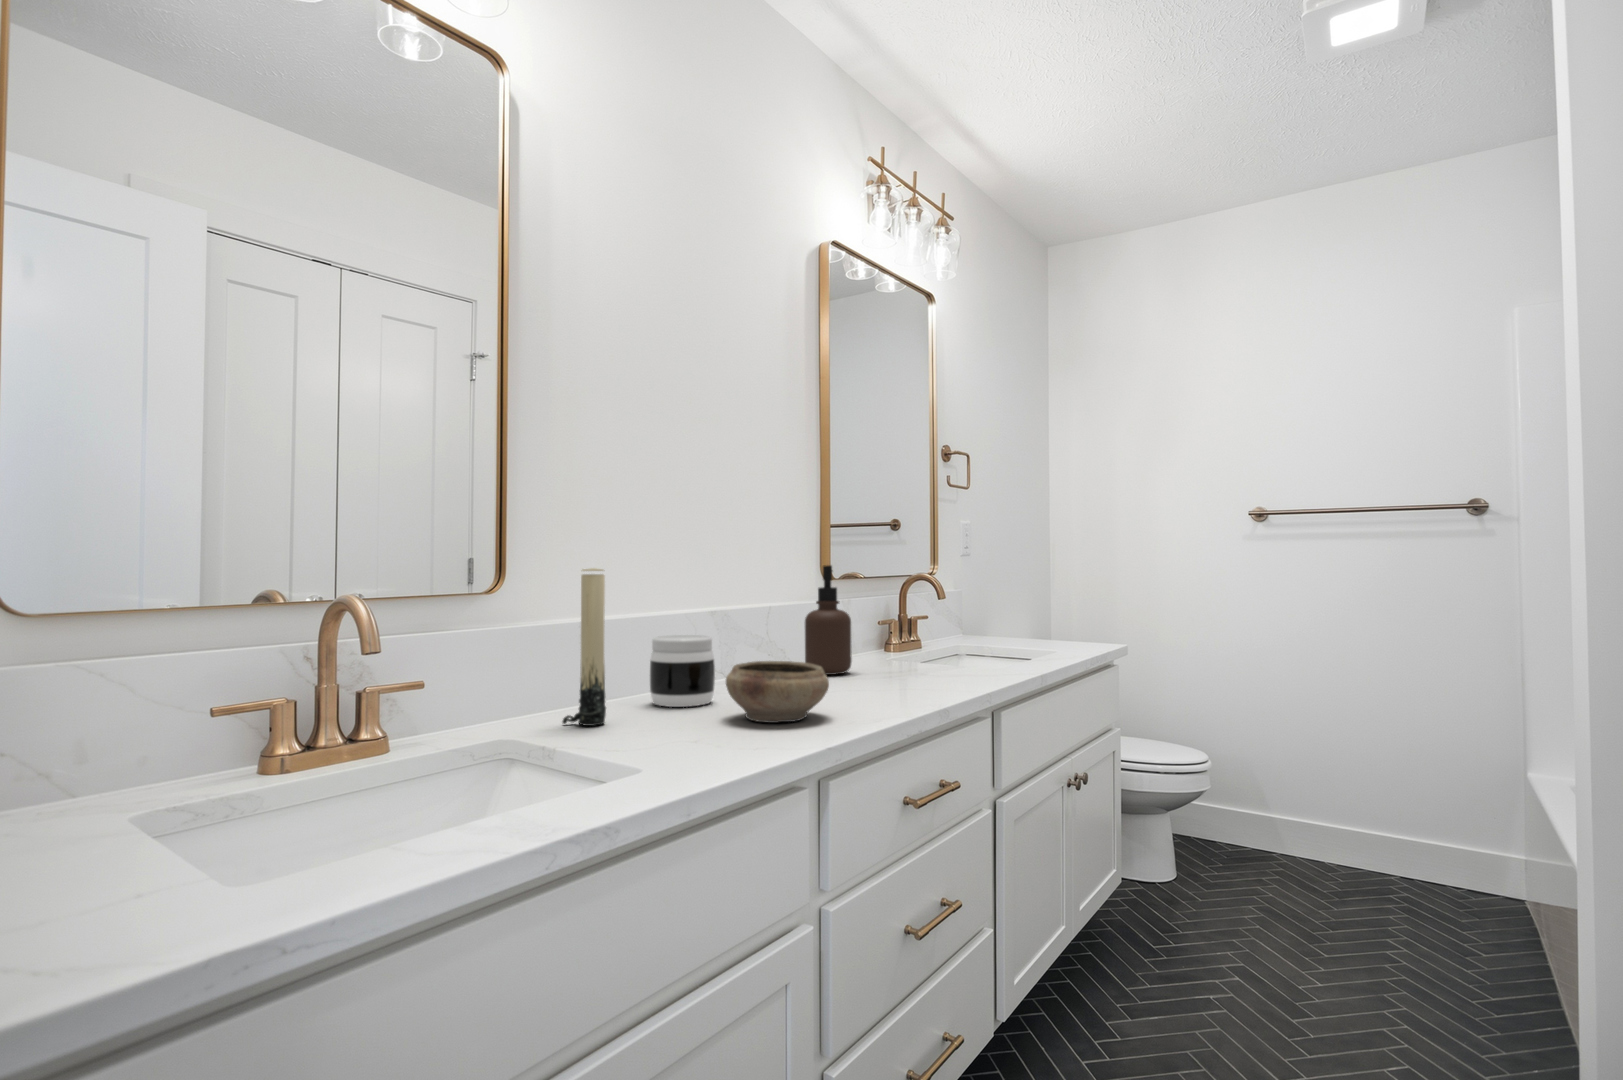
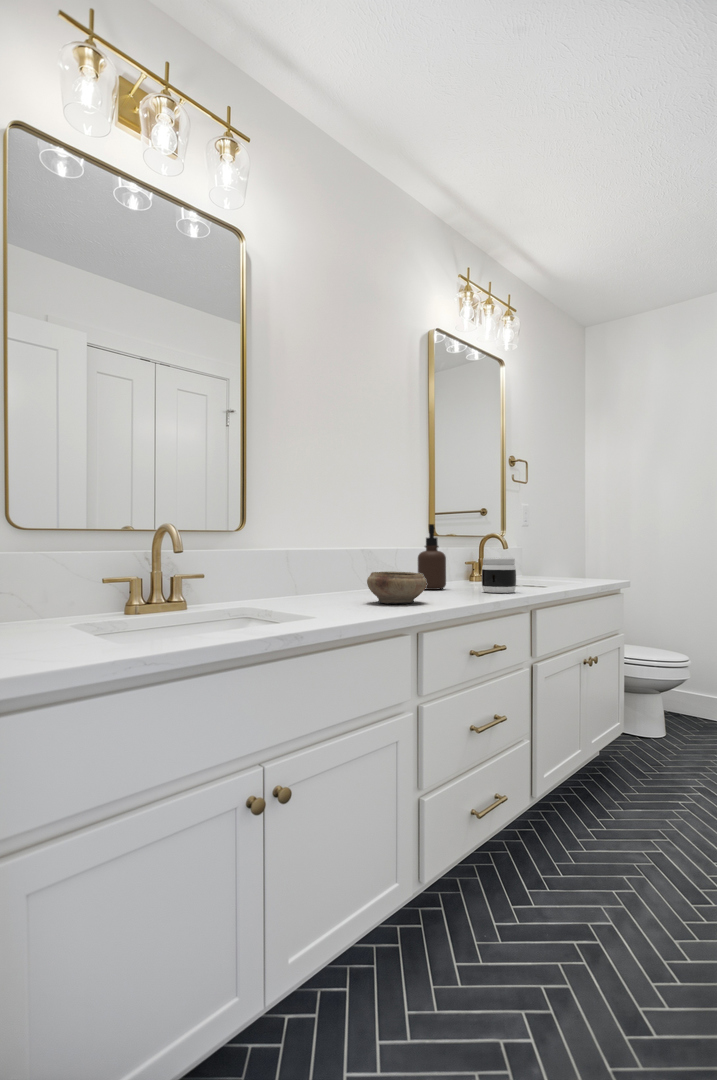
candle: present [563,568,606,726] -> none [277,516,301,604]
jar: present [650,635,715,707] -> present [482,558,516,593]

